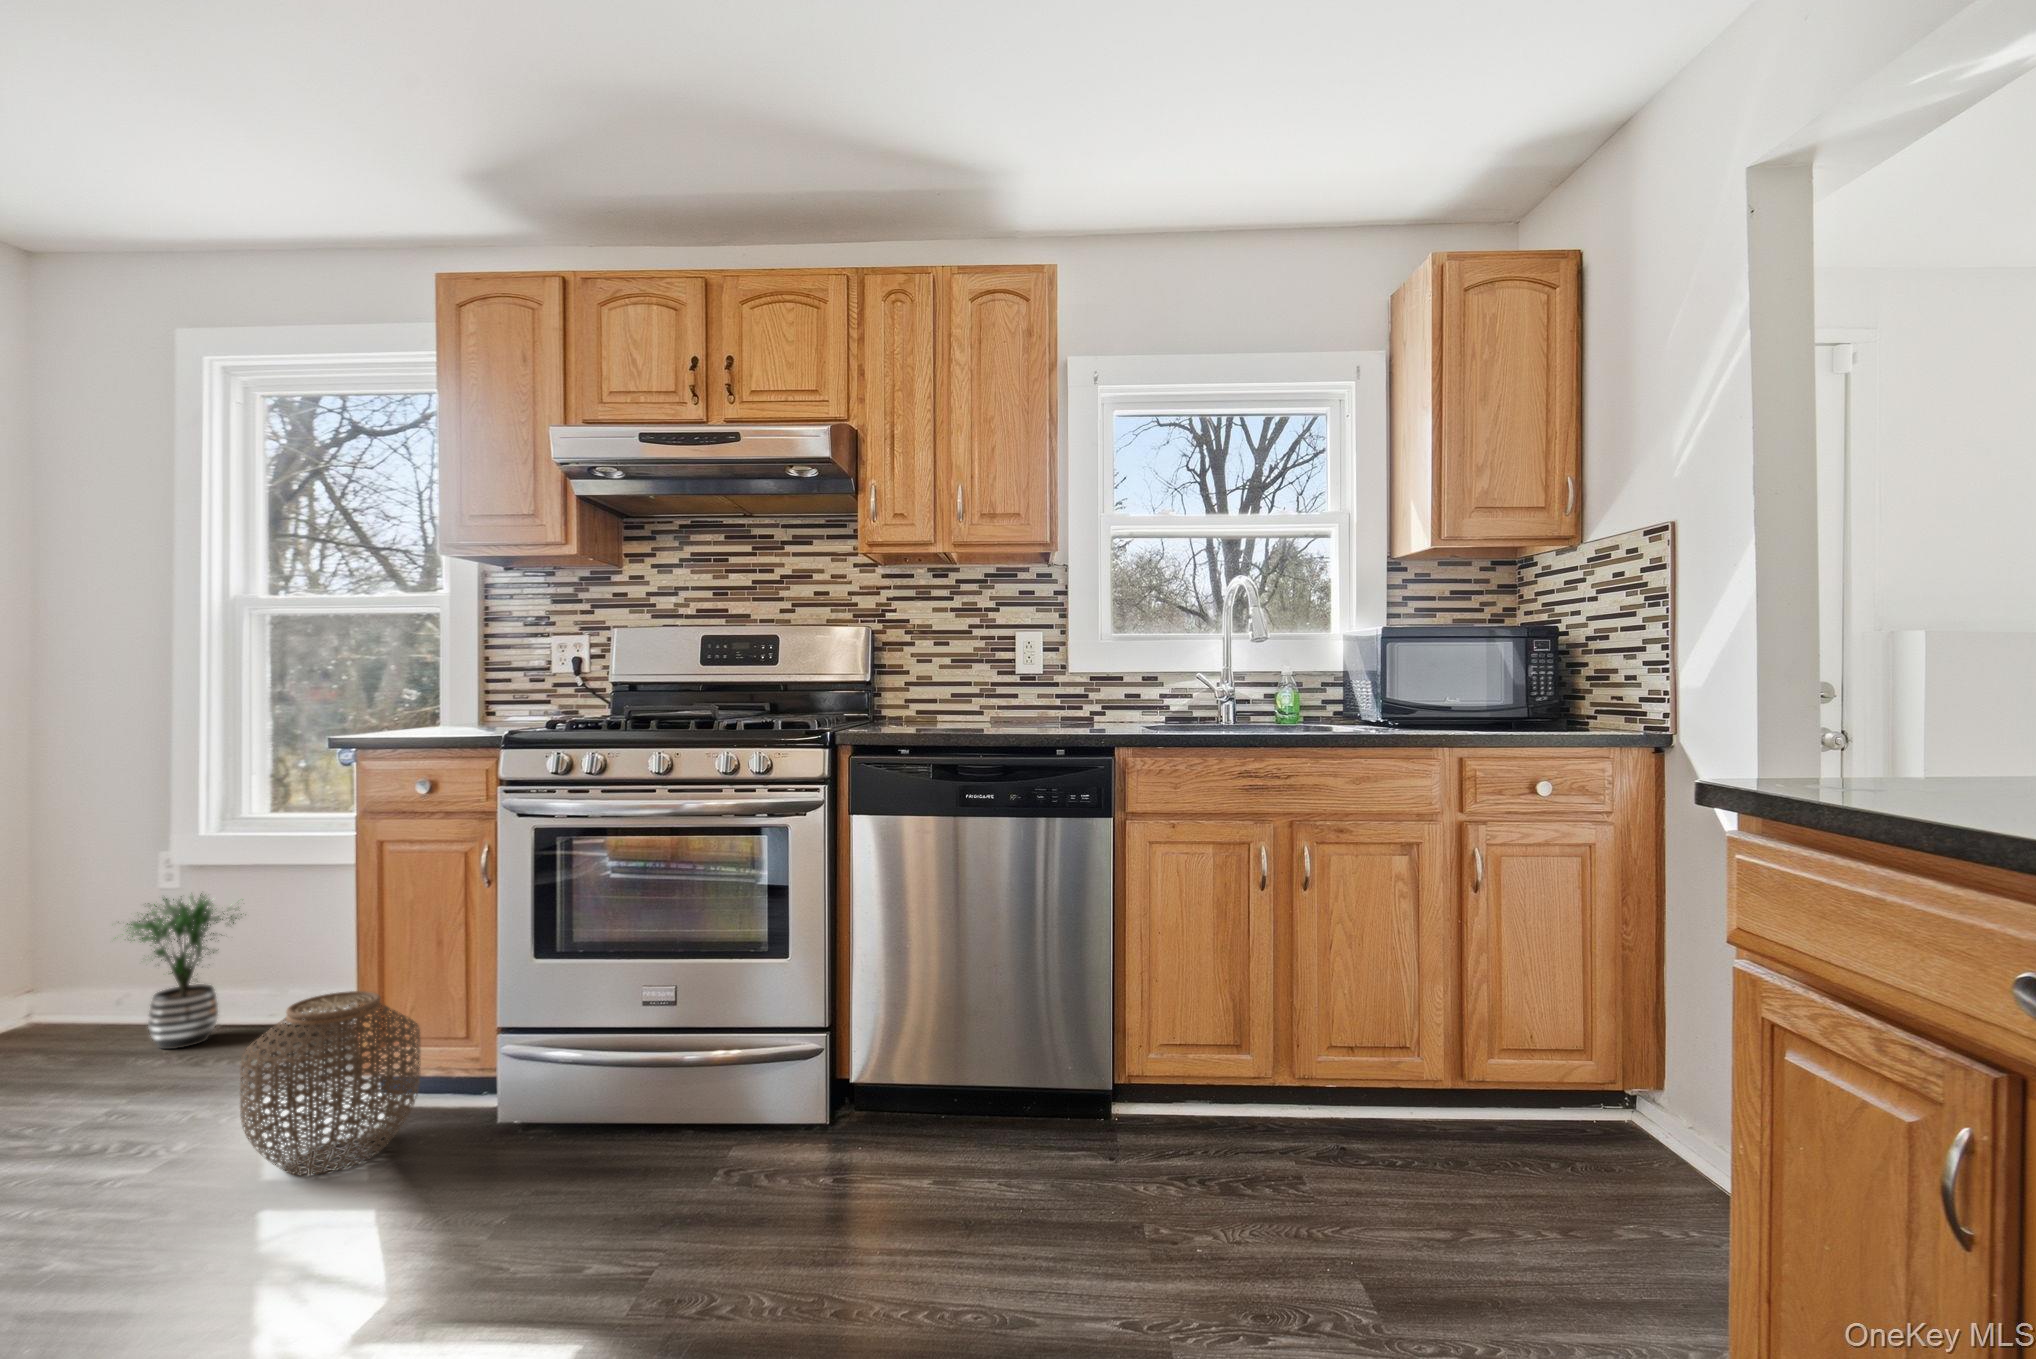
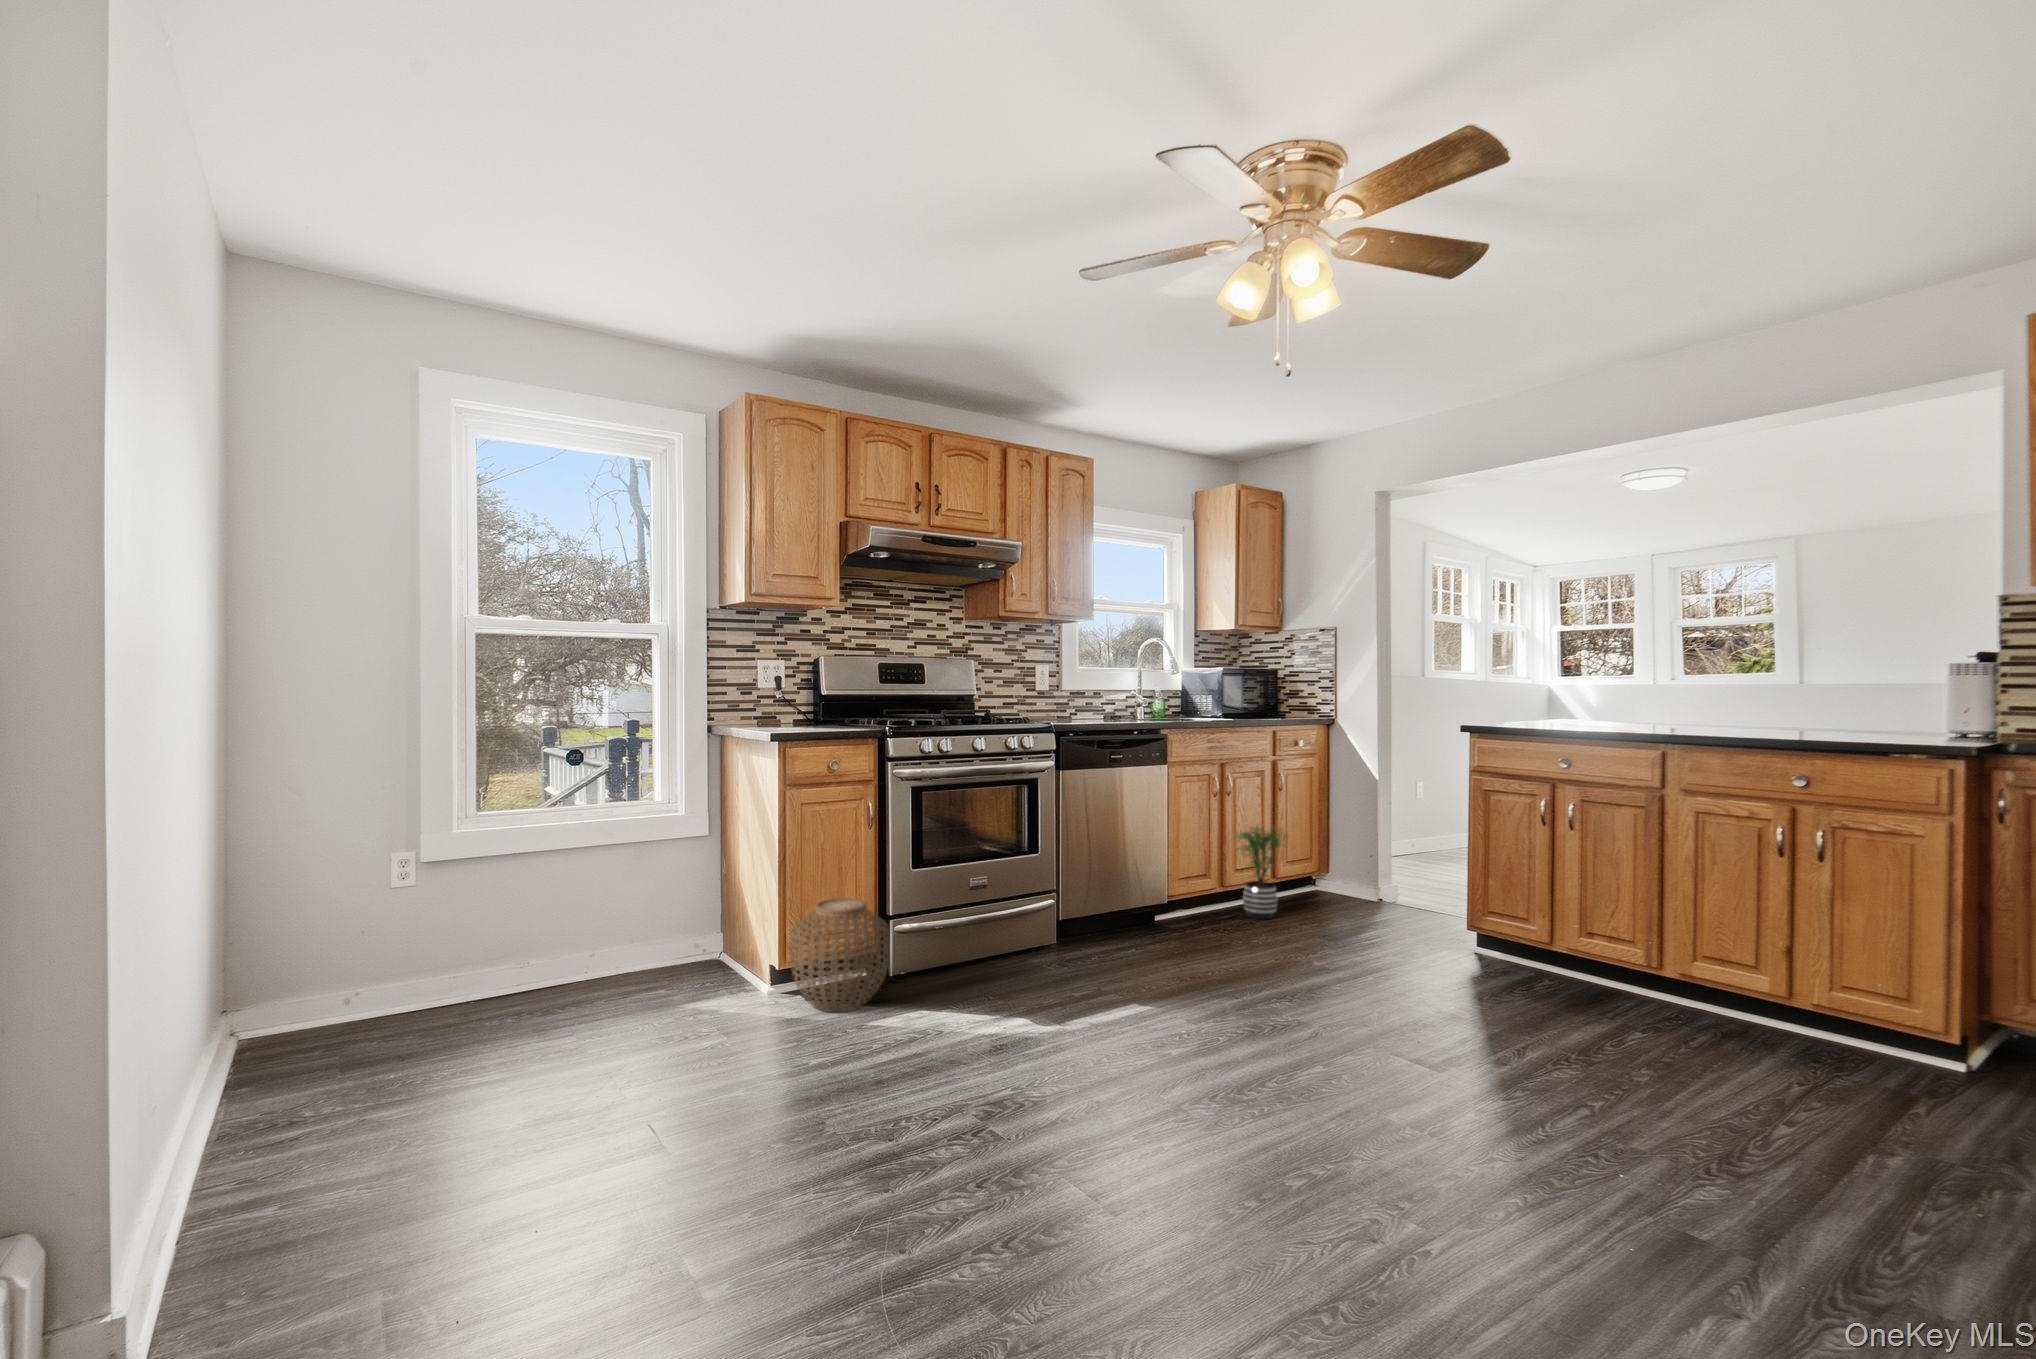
potted plant: present [115,893,244,1049] -> present [1237,825,1285,919]

